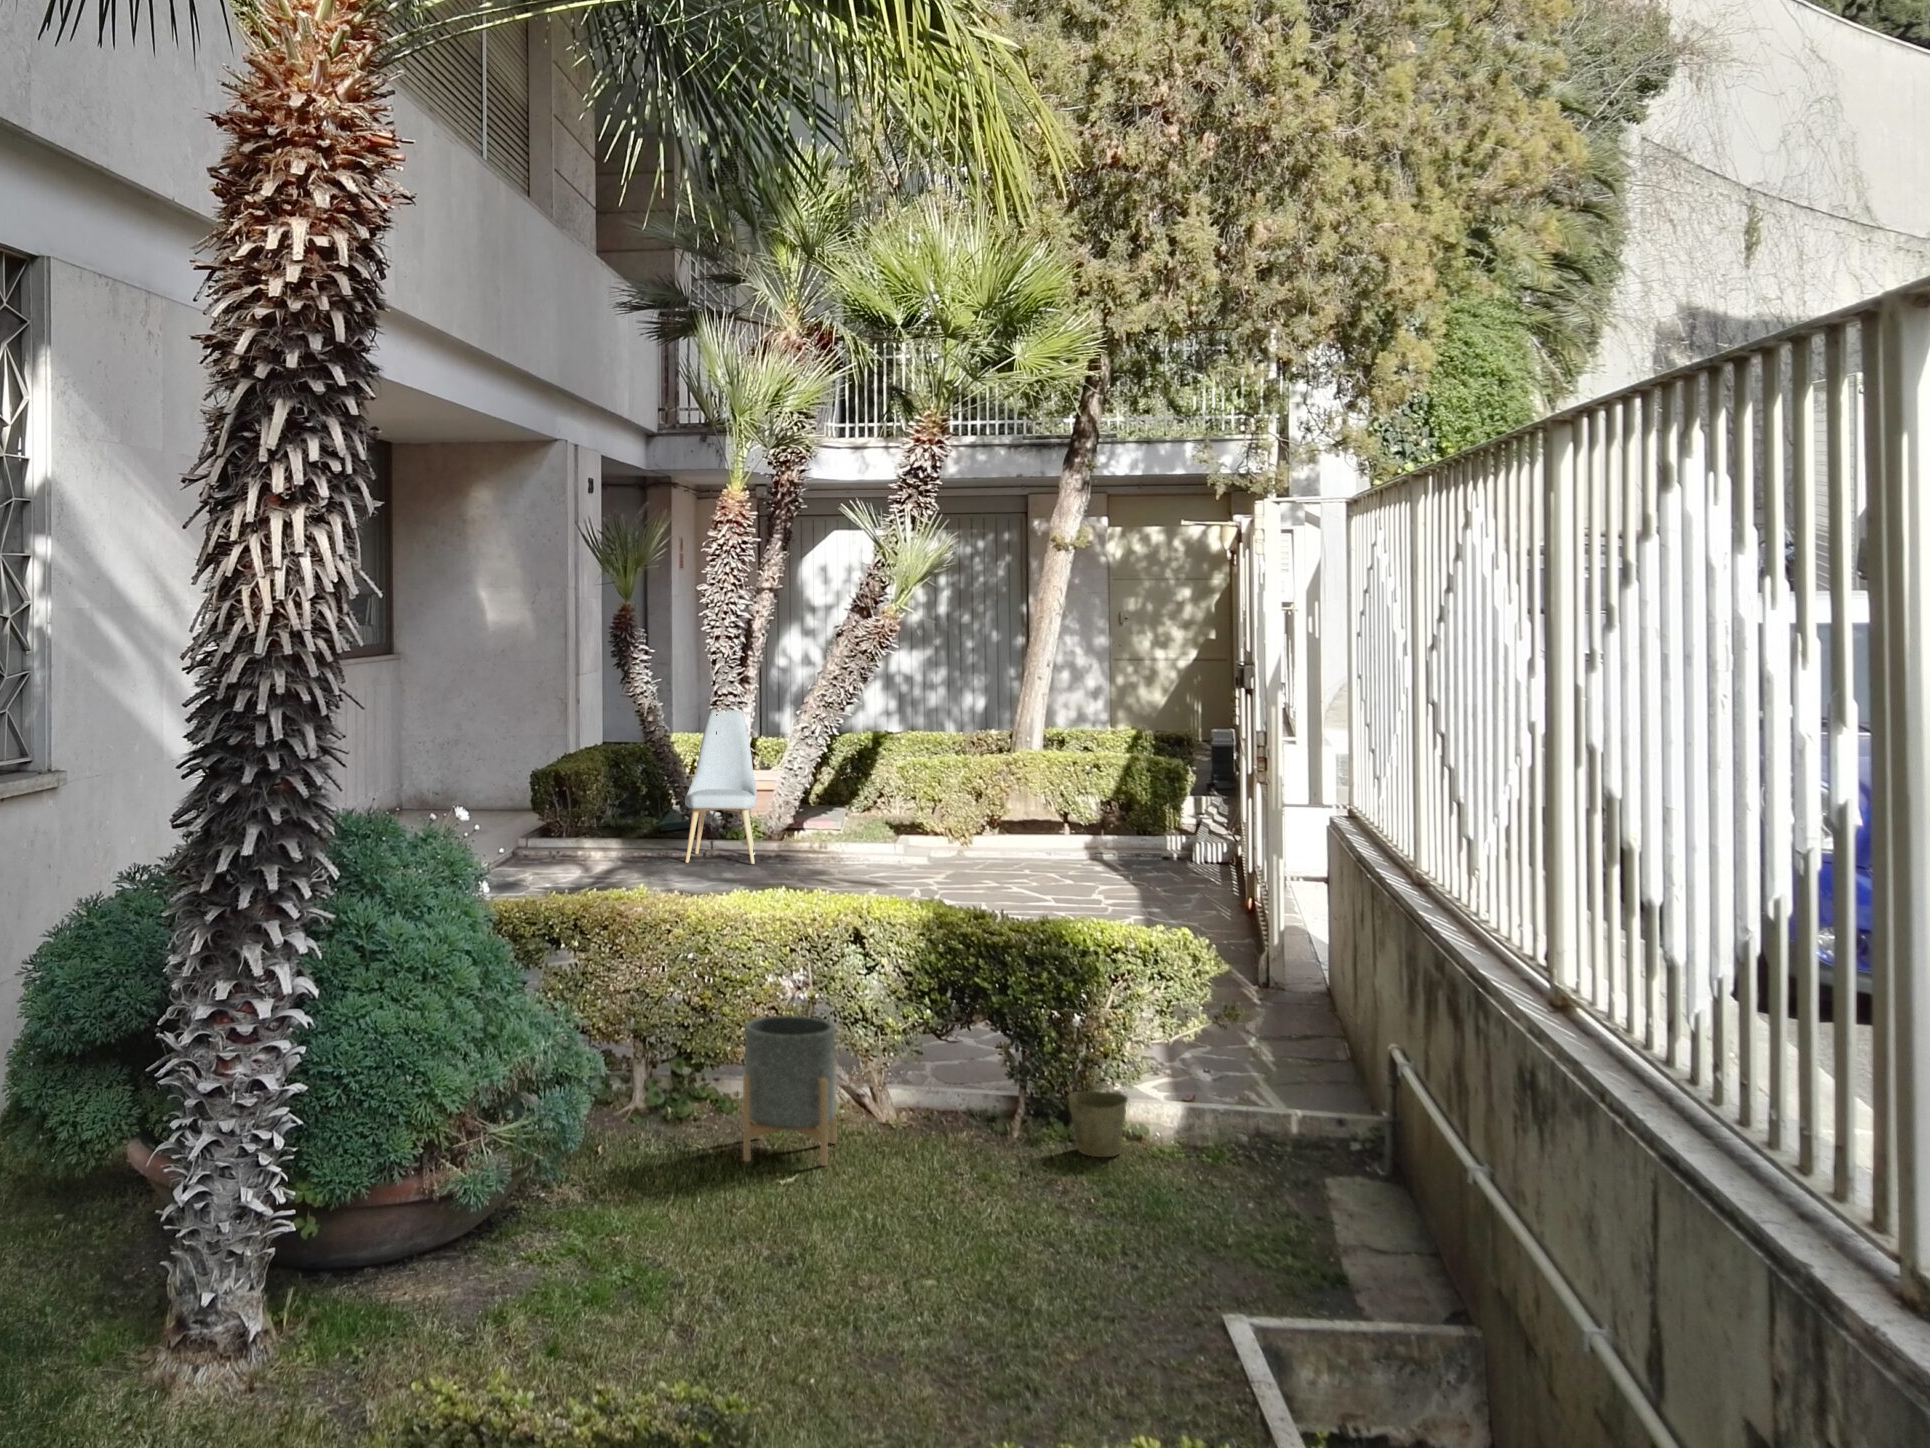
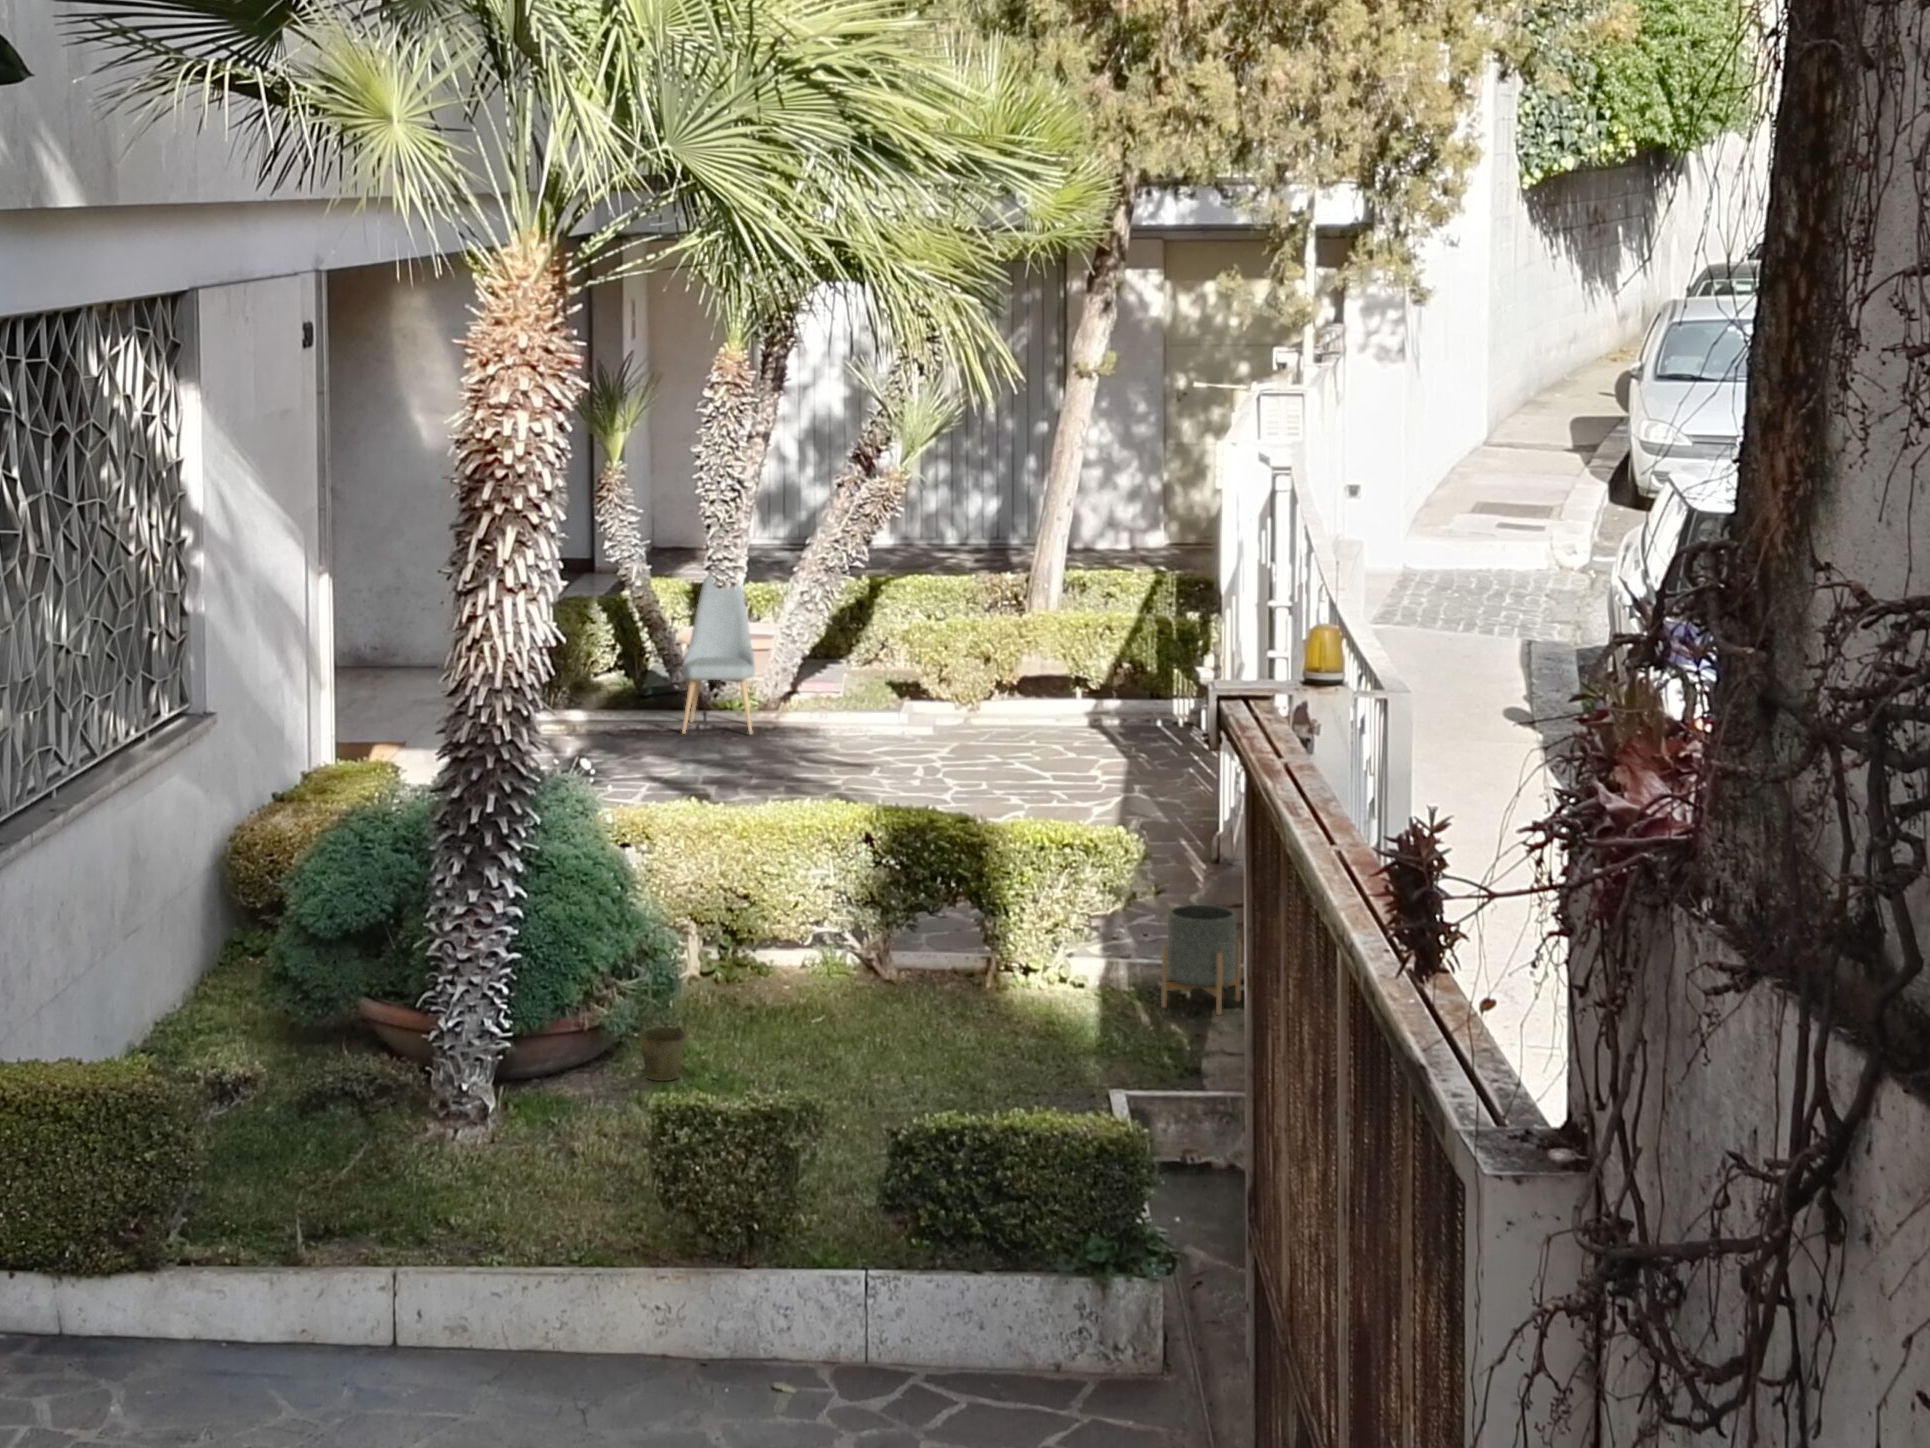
planter: present [743,1016,837,1166] -> present [1161,905,1241,1015]
bucket: present [1068,1062,1128,1157] -> present [638,1008,686,1081]

